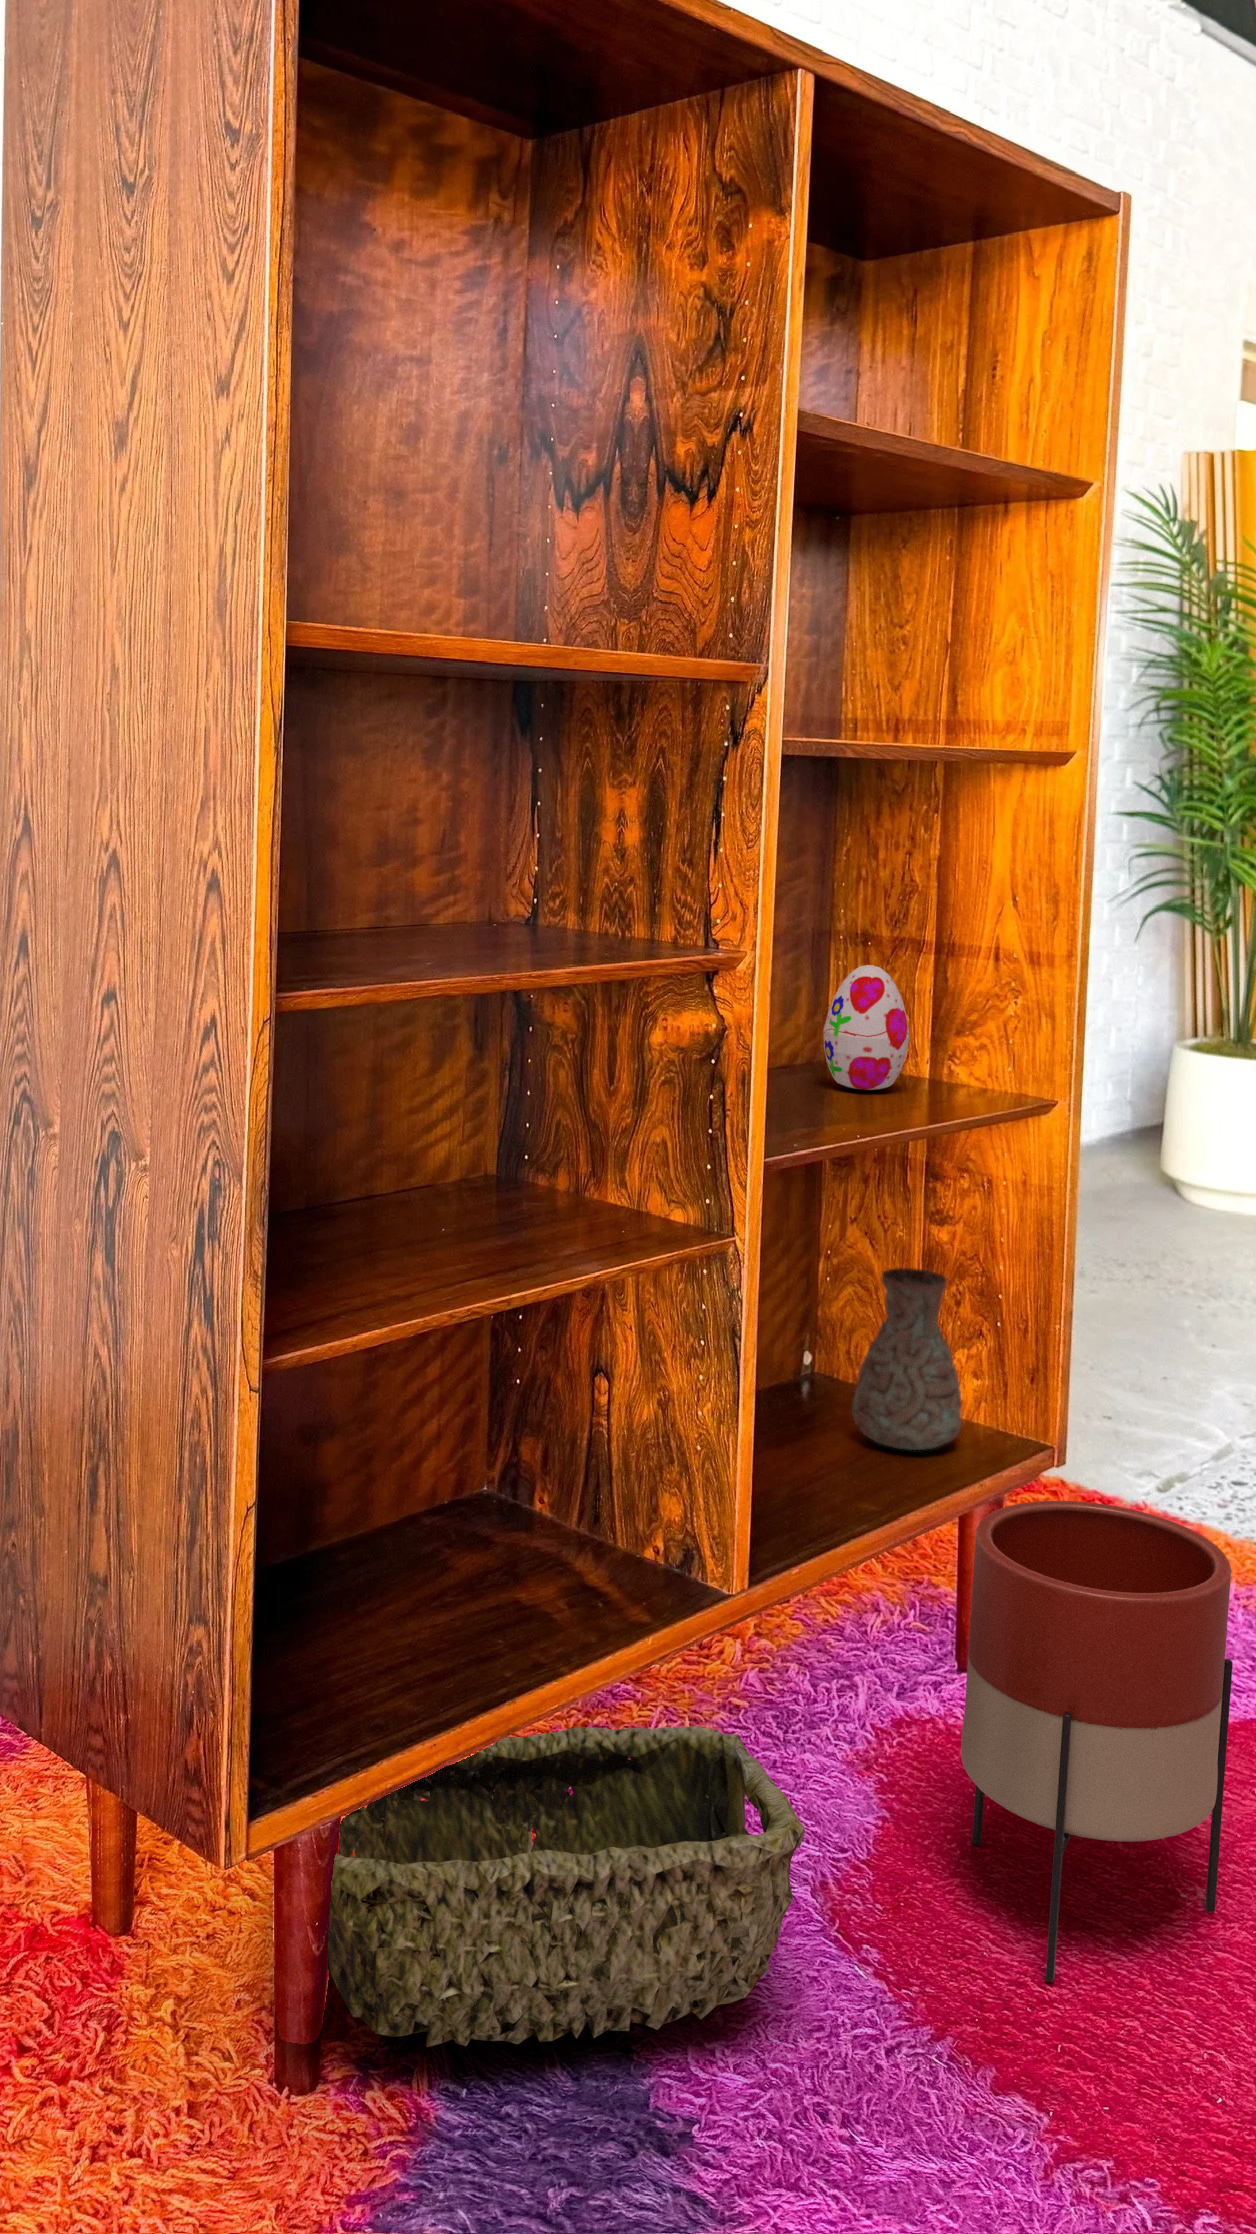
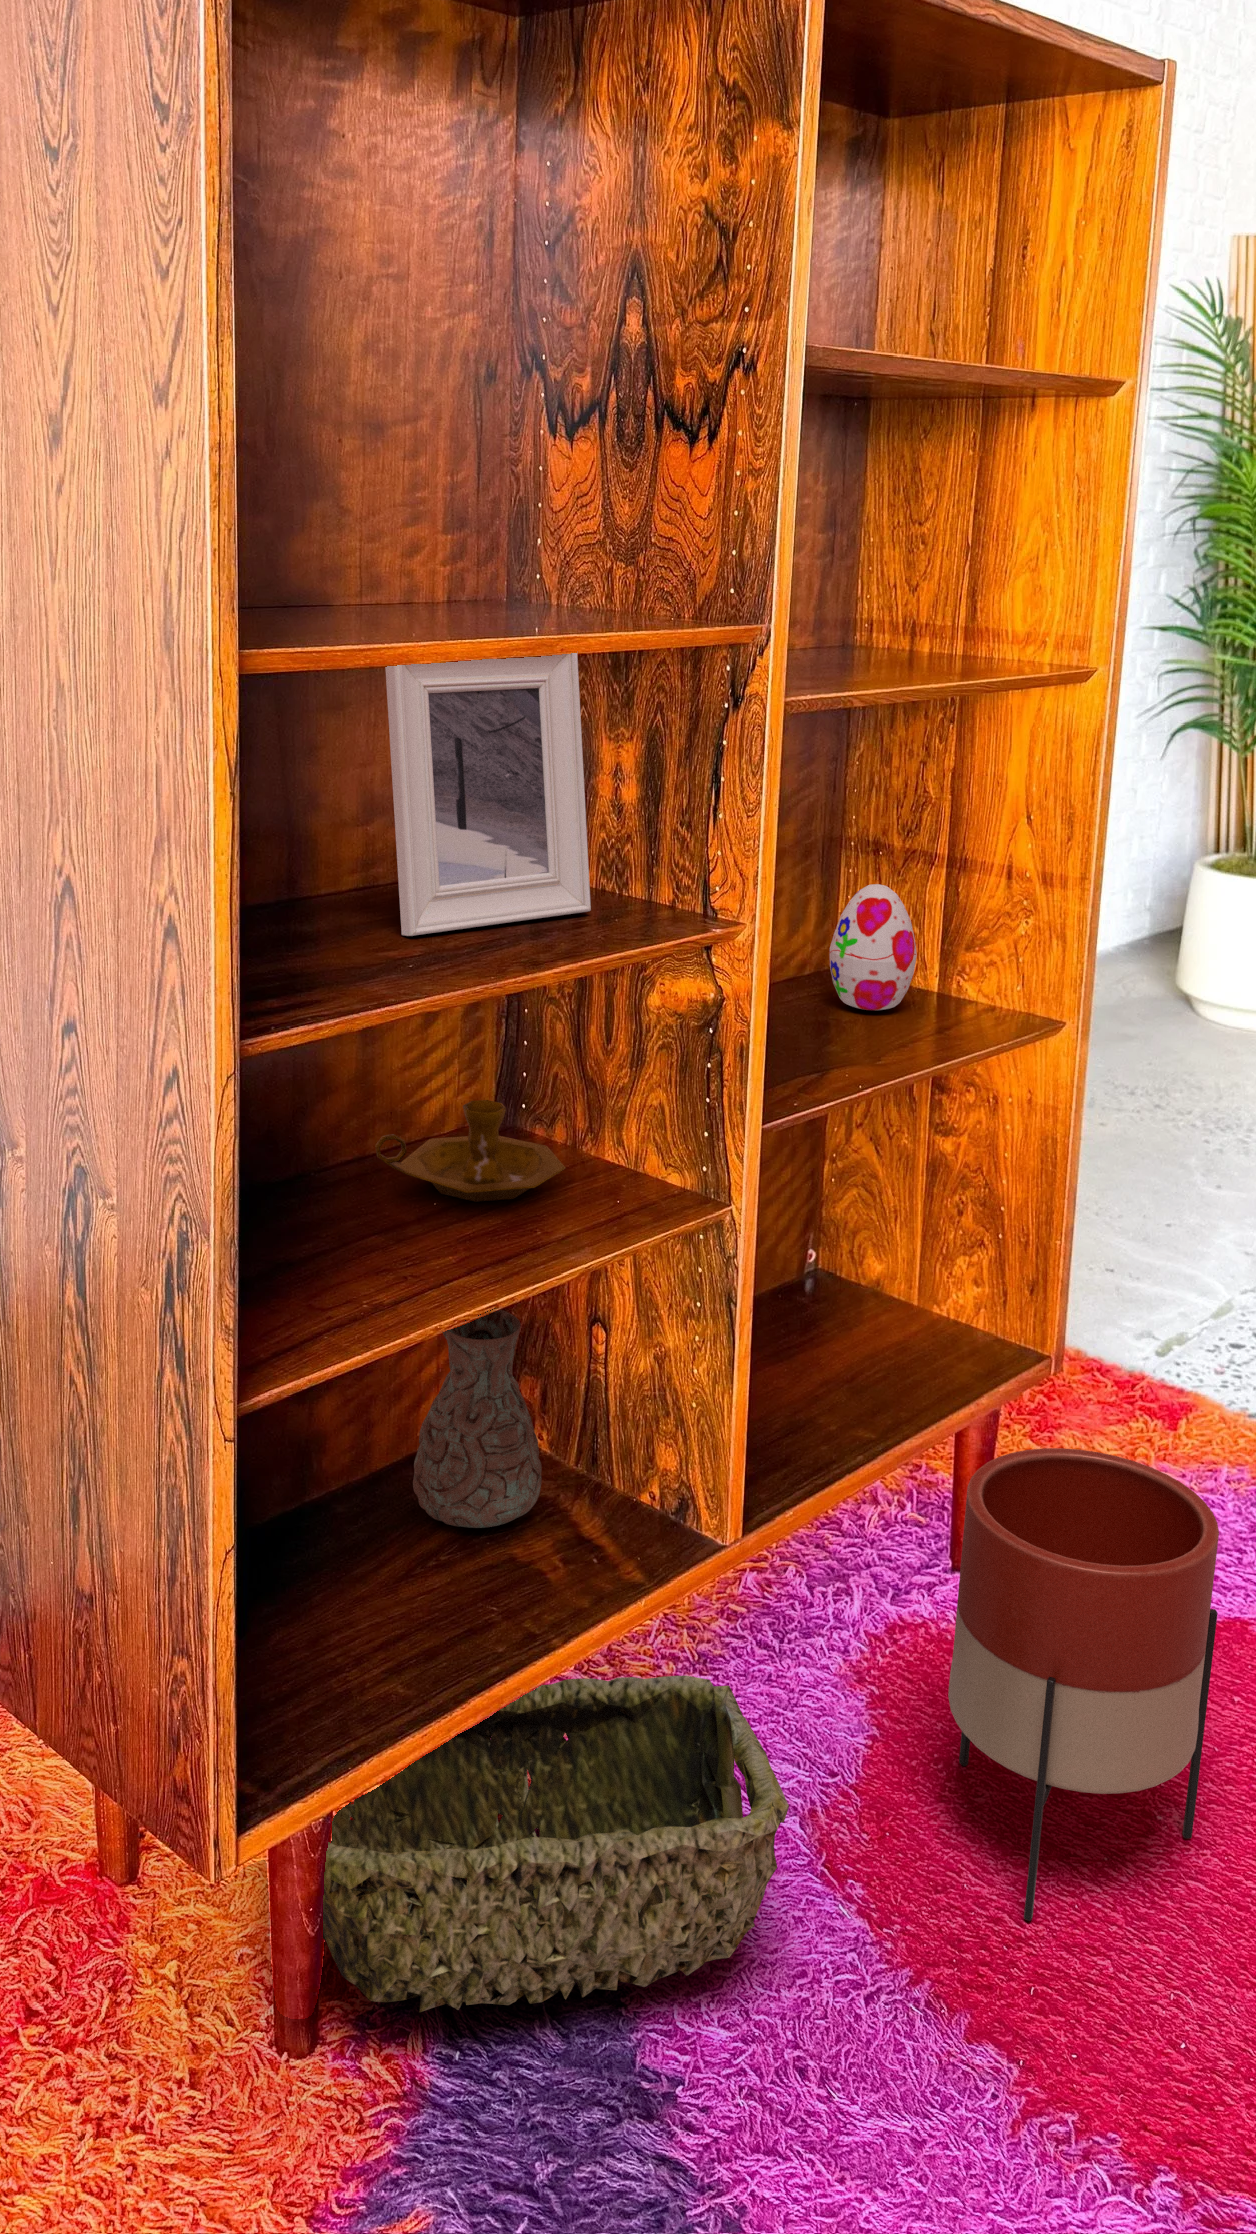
picture frame: none [407,675,599,951] -> present [385,653,591,936]
candlestick: none [385,1136,572,1231] -> present [375,1100,566,1202]
decorative vase: present [852,1268,962,1450] -> present [413,1308,541,1528]

